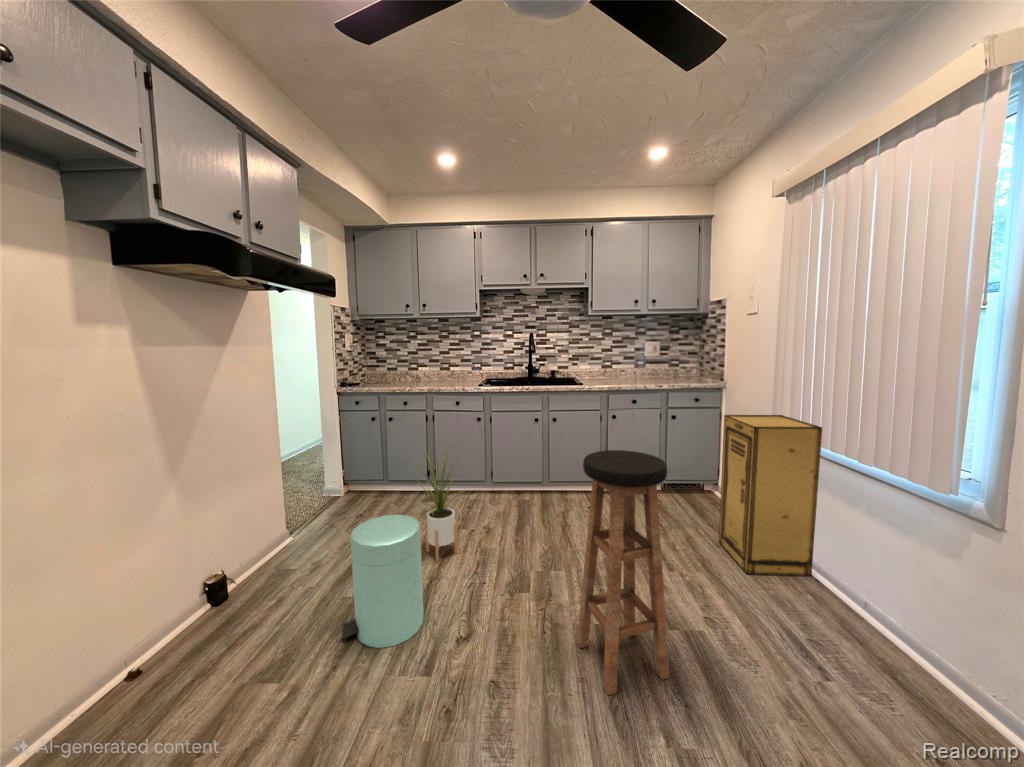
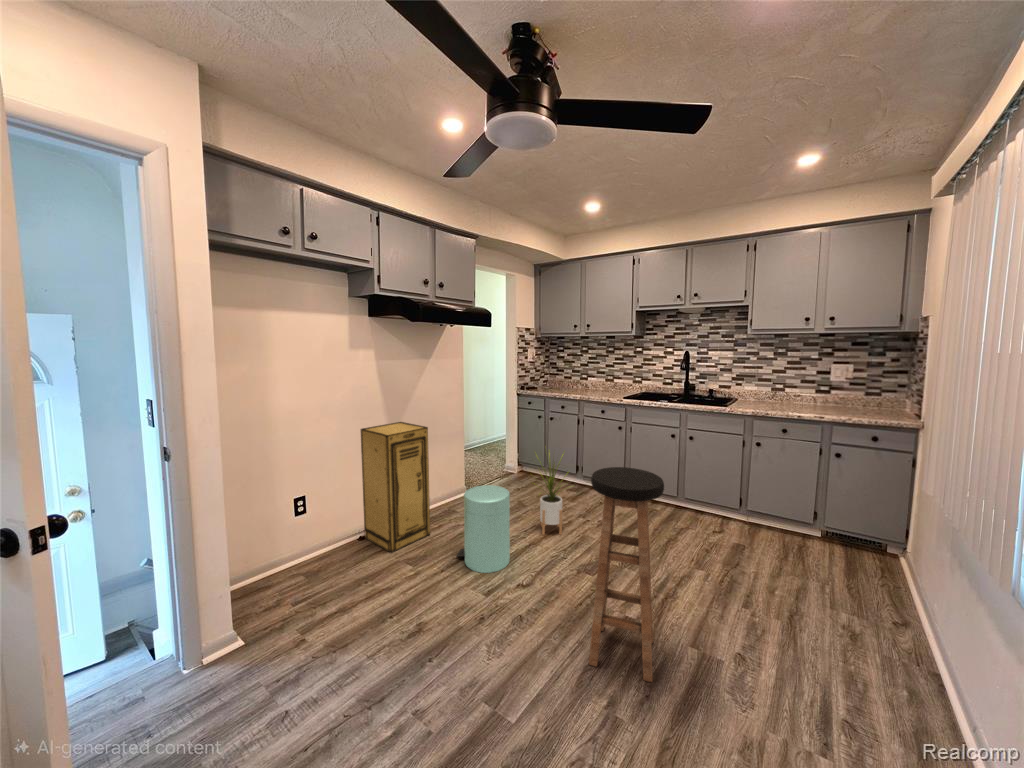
storage cabinet: present [719,415,822,577] -> present [361,422,430,553]

